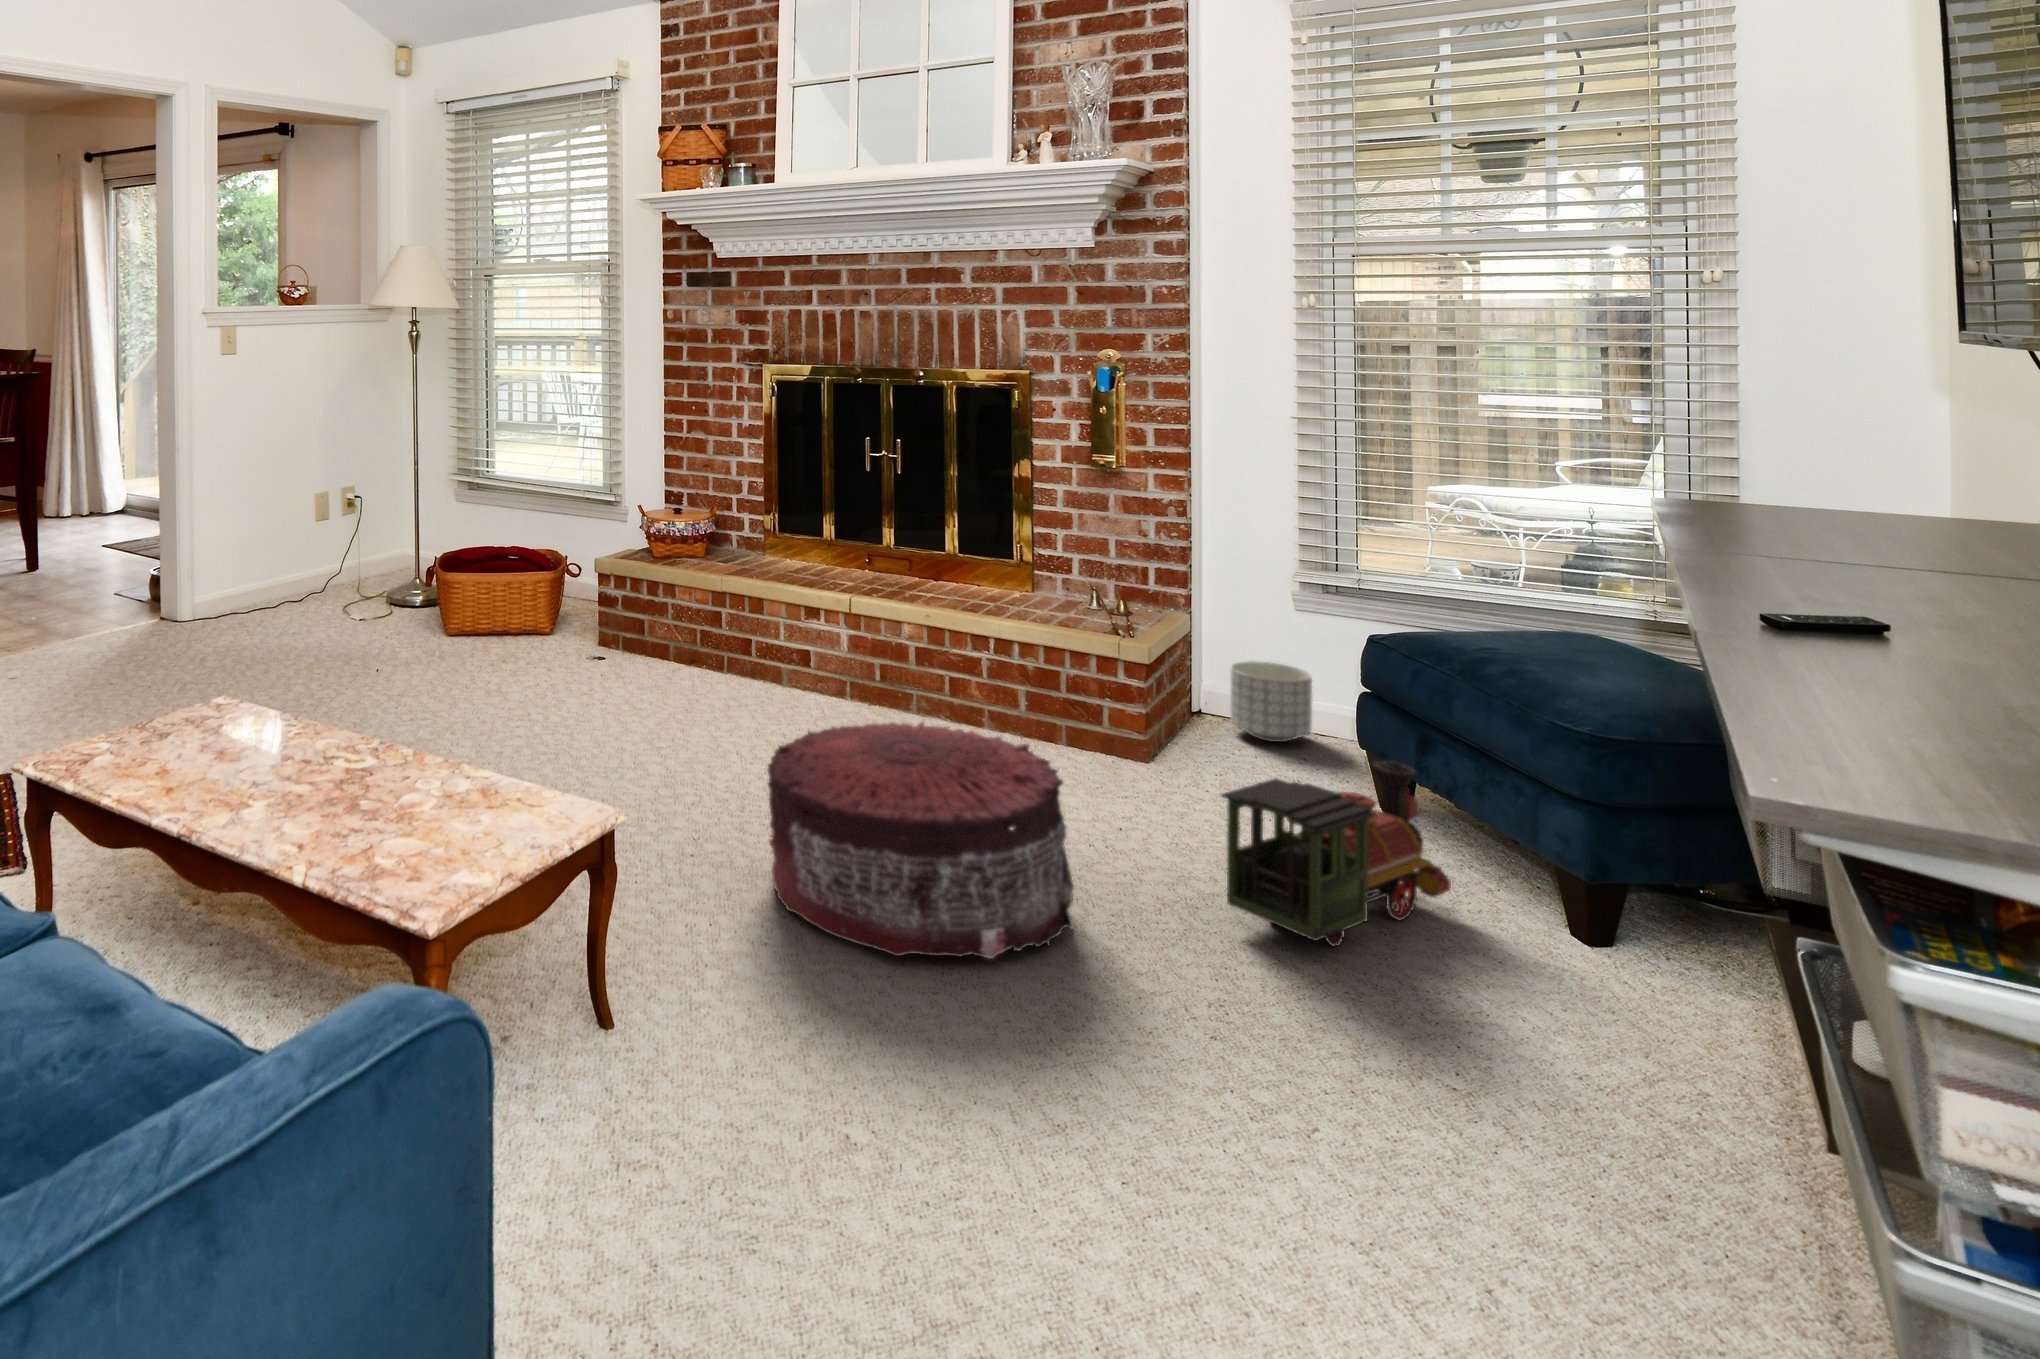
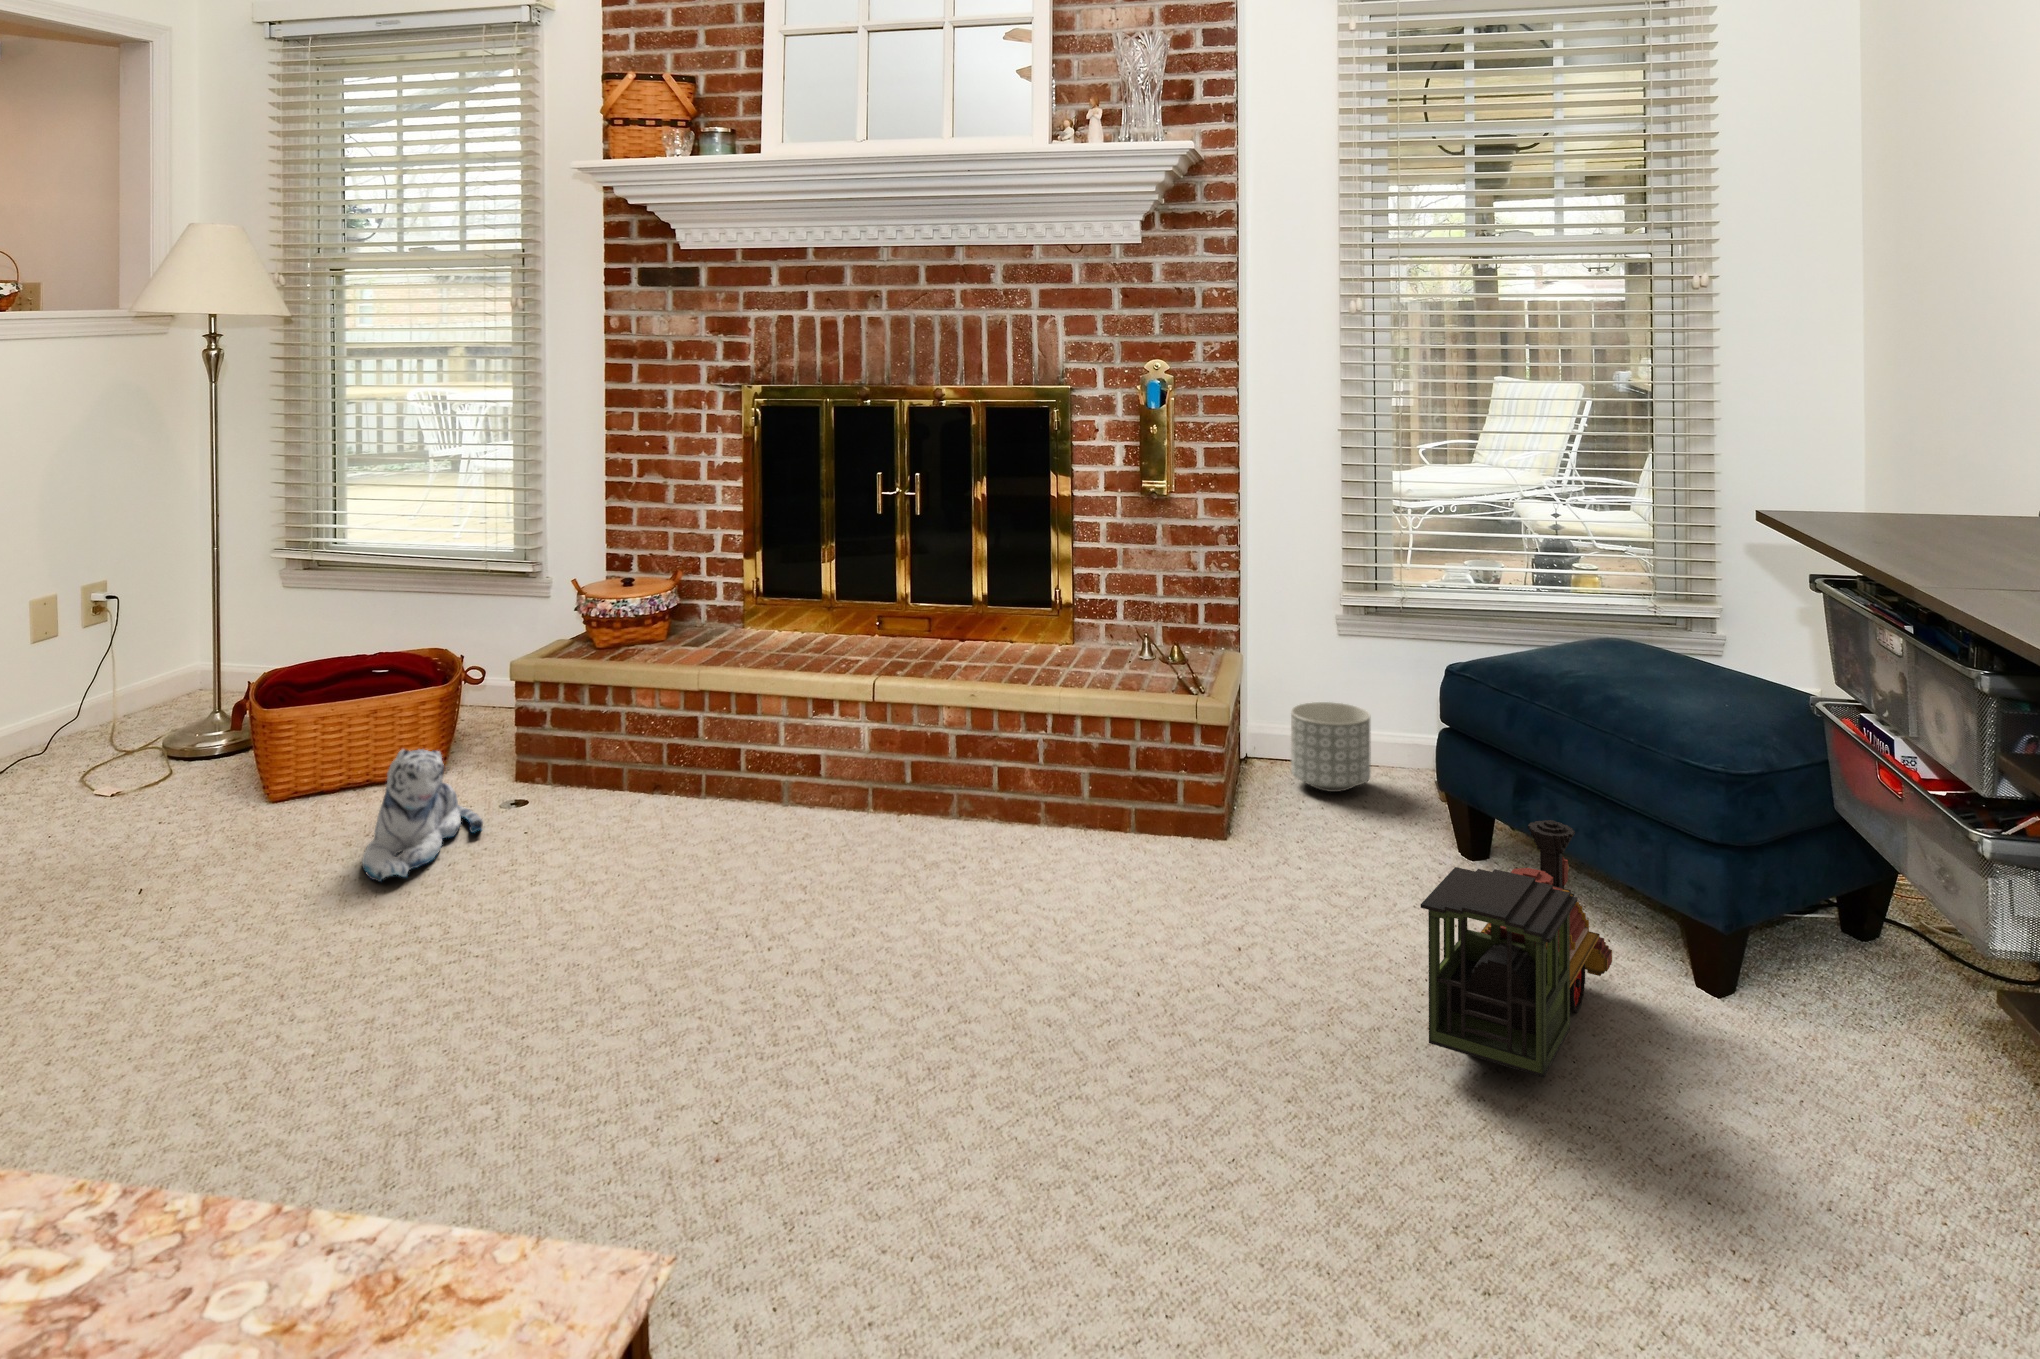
plush toy: none [497,610,573,693] -> present [362,749,483,882]
pouf: present [768,721,1074,959] -> none [853,855,1285,1262]

